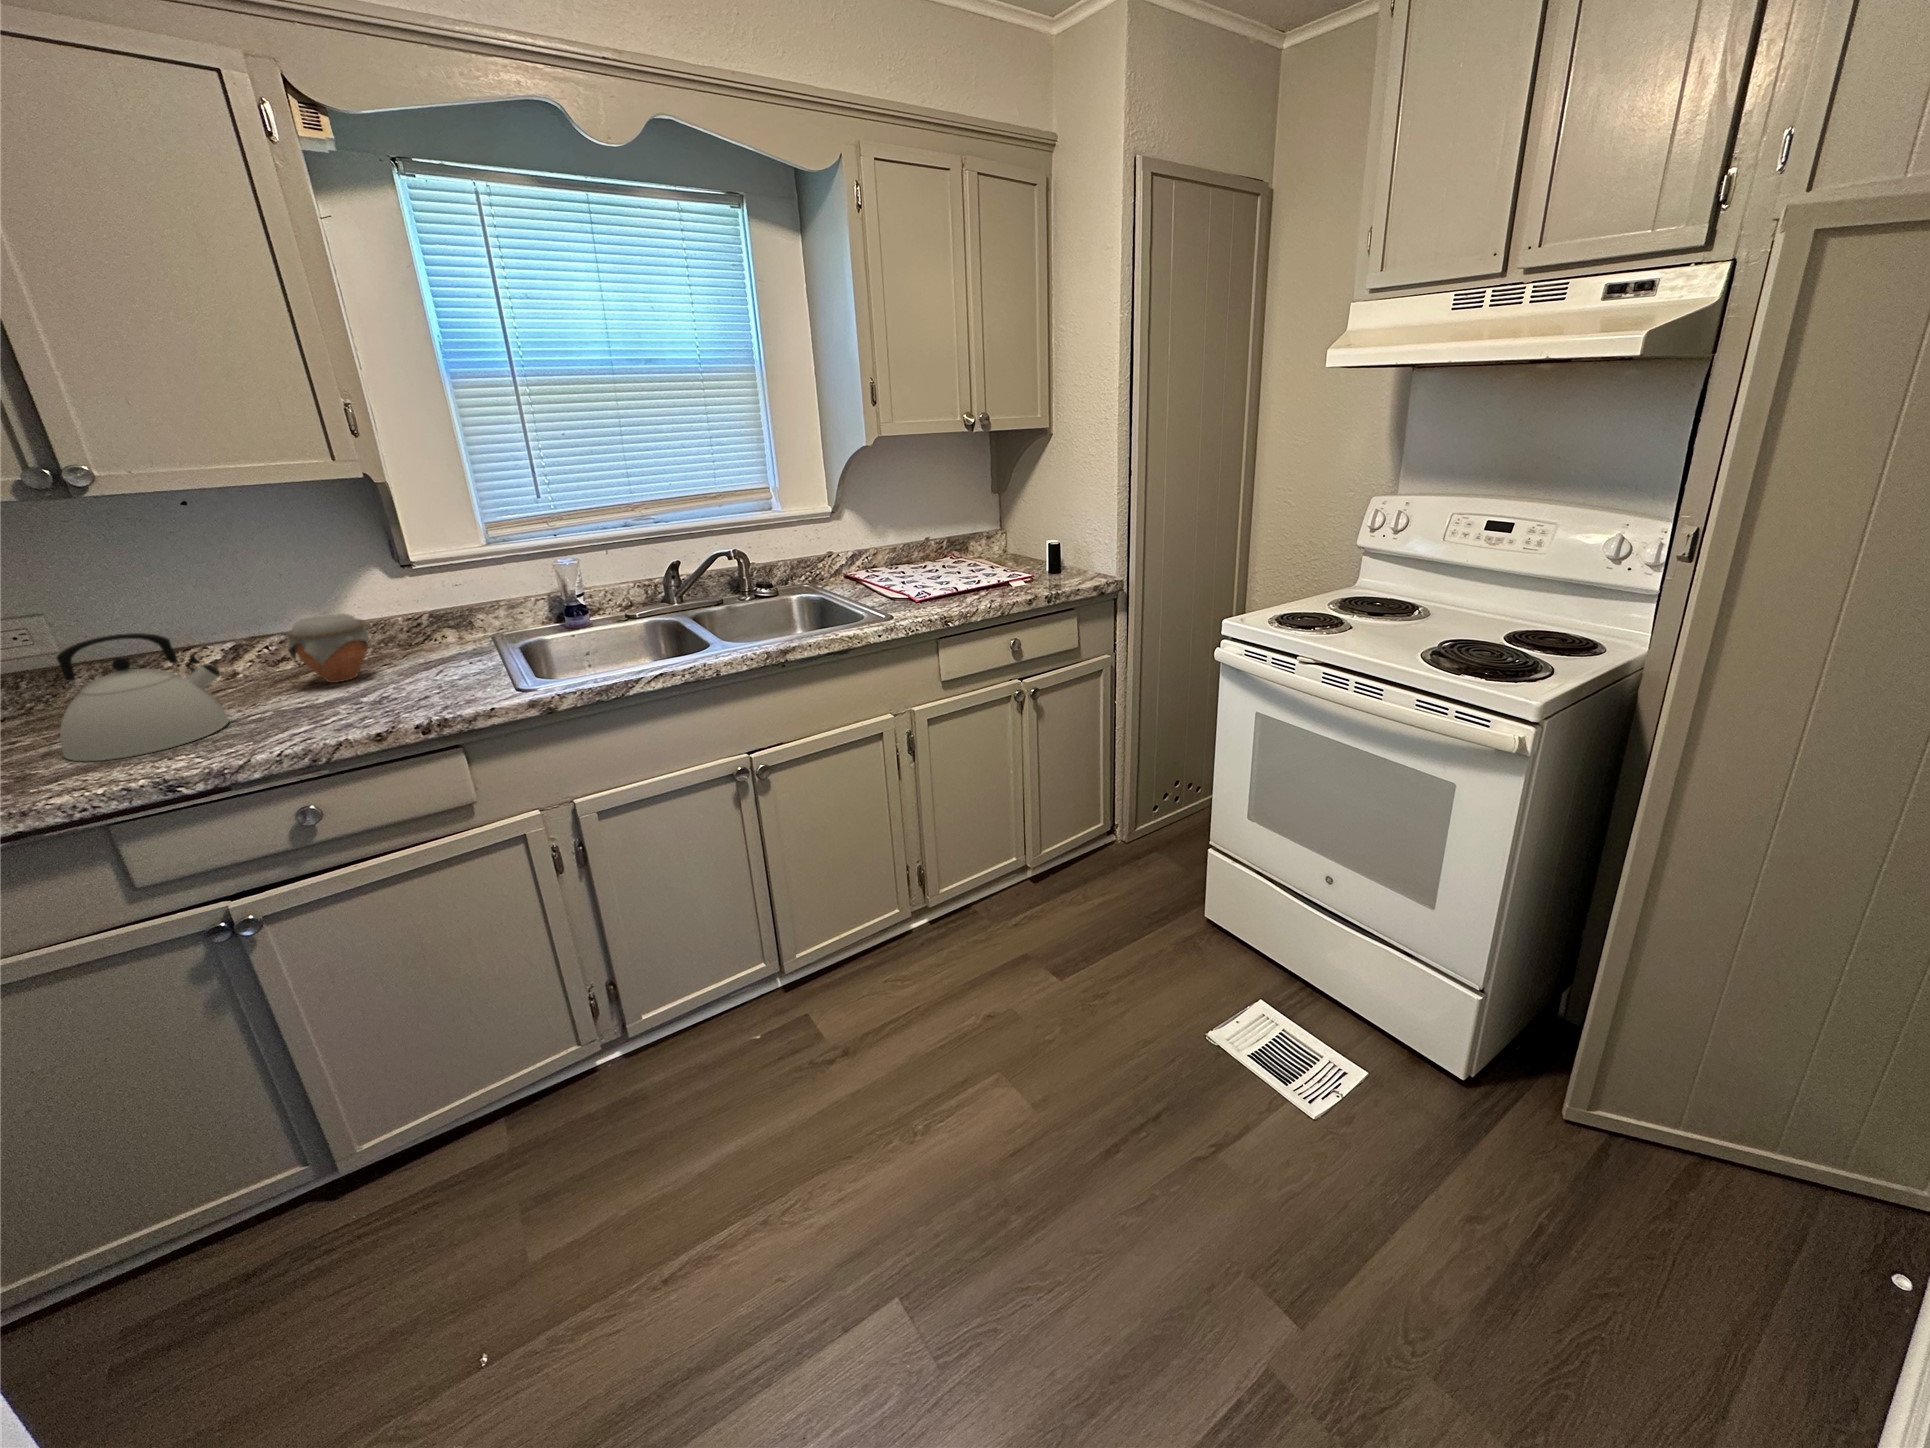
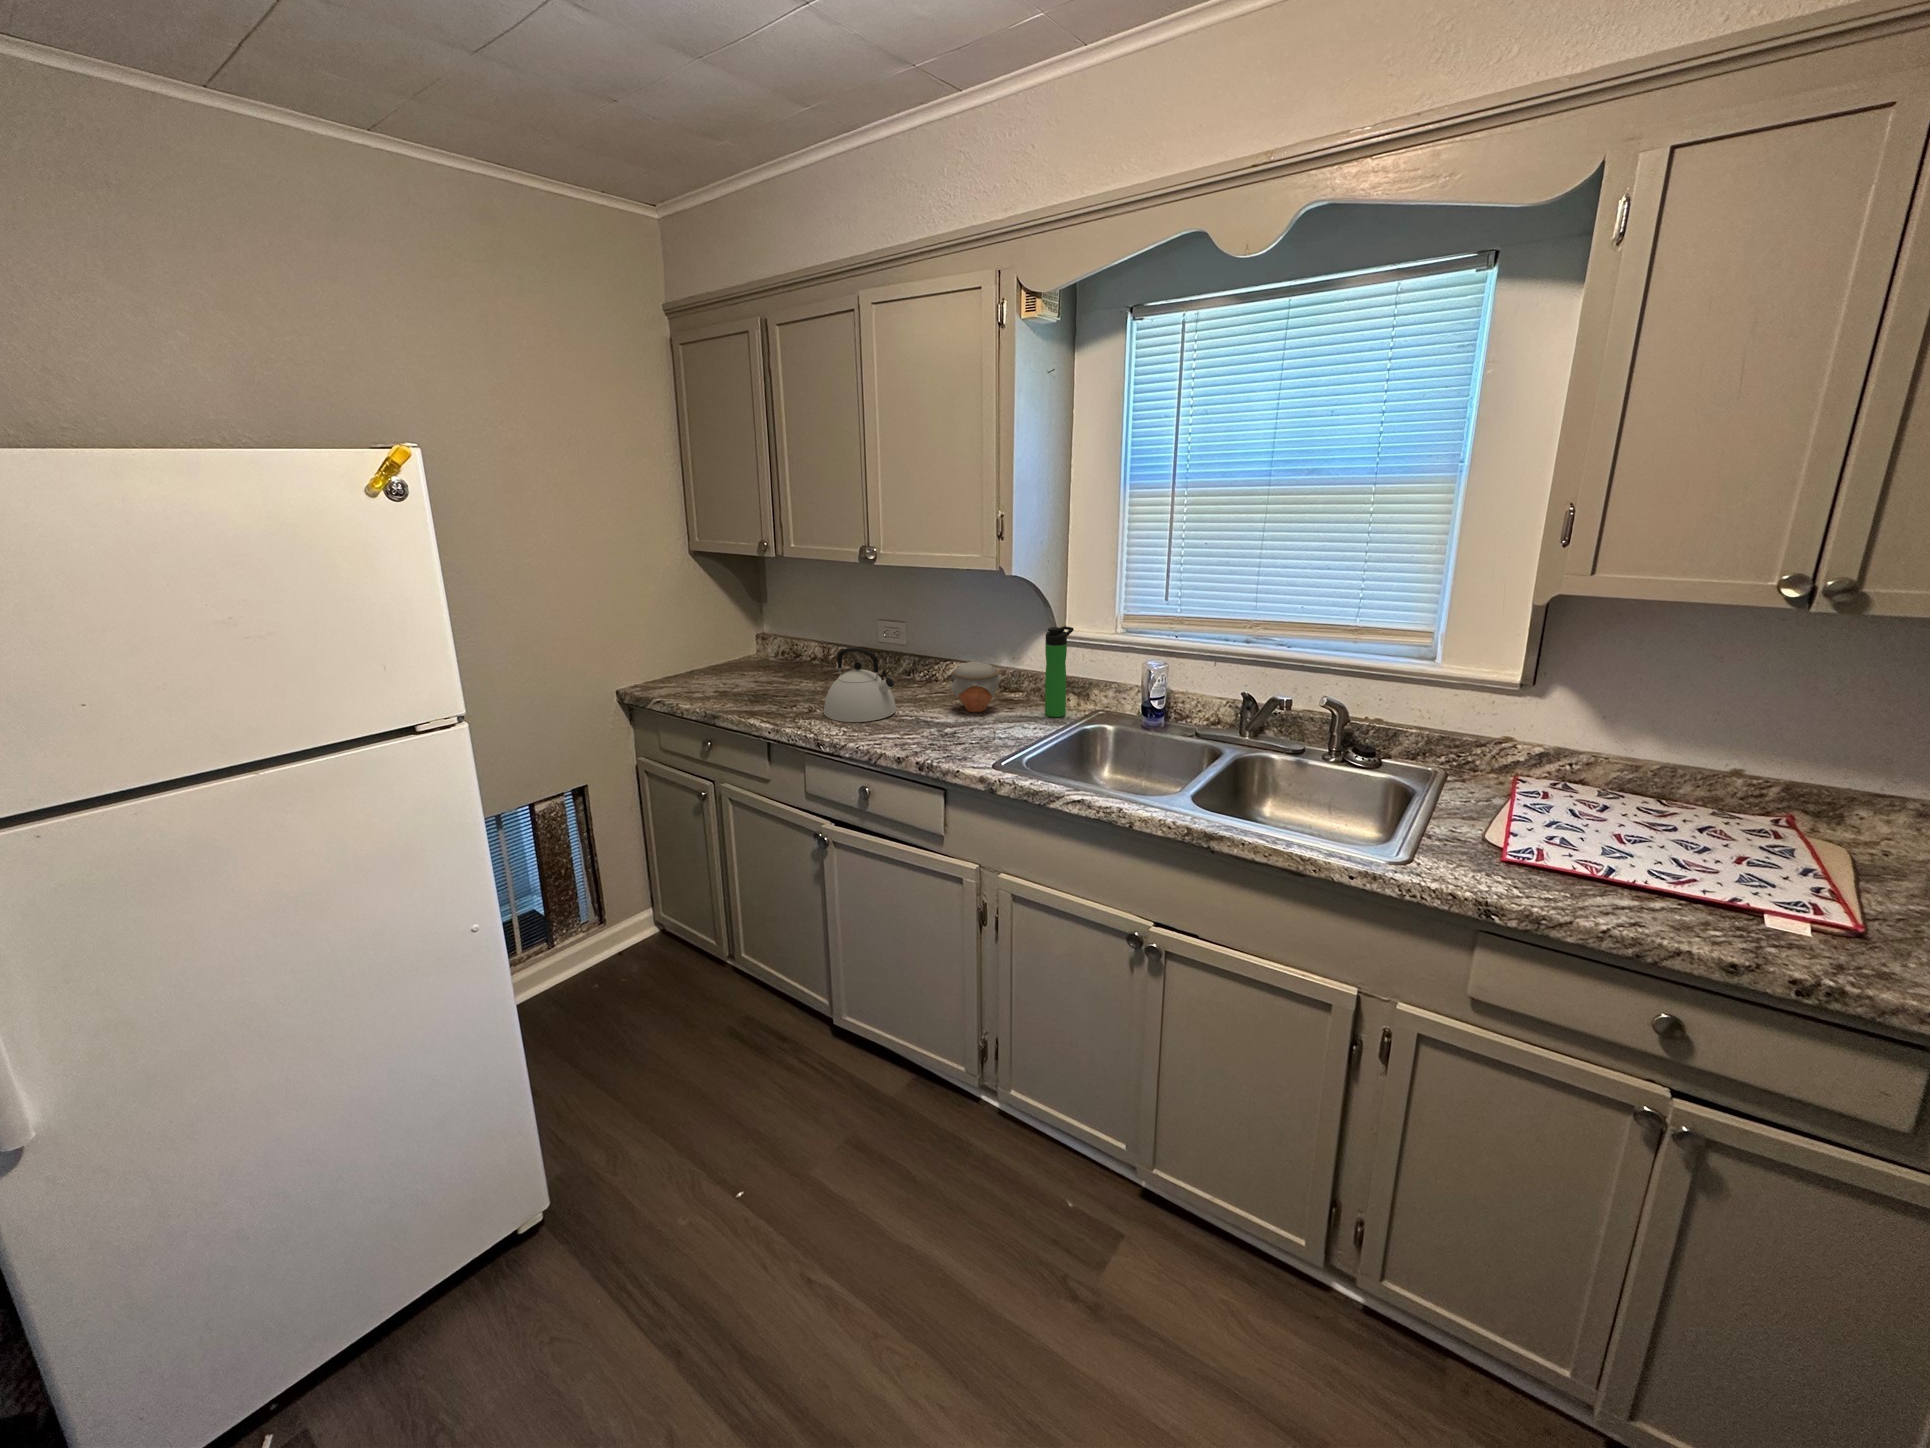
bottle: none [412,544,468,655] -> present [1045,626,1074,717]

